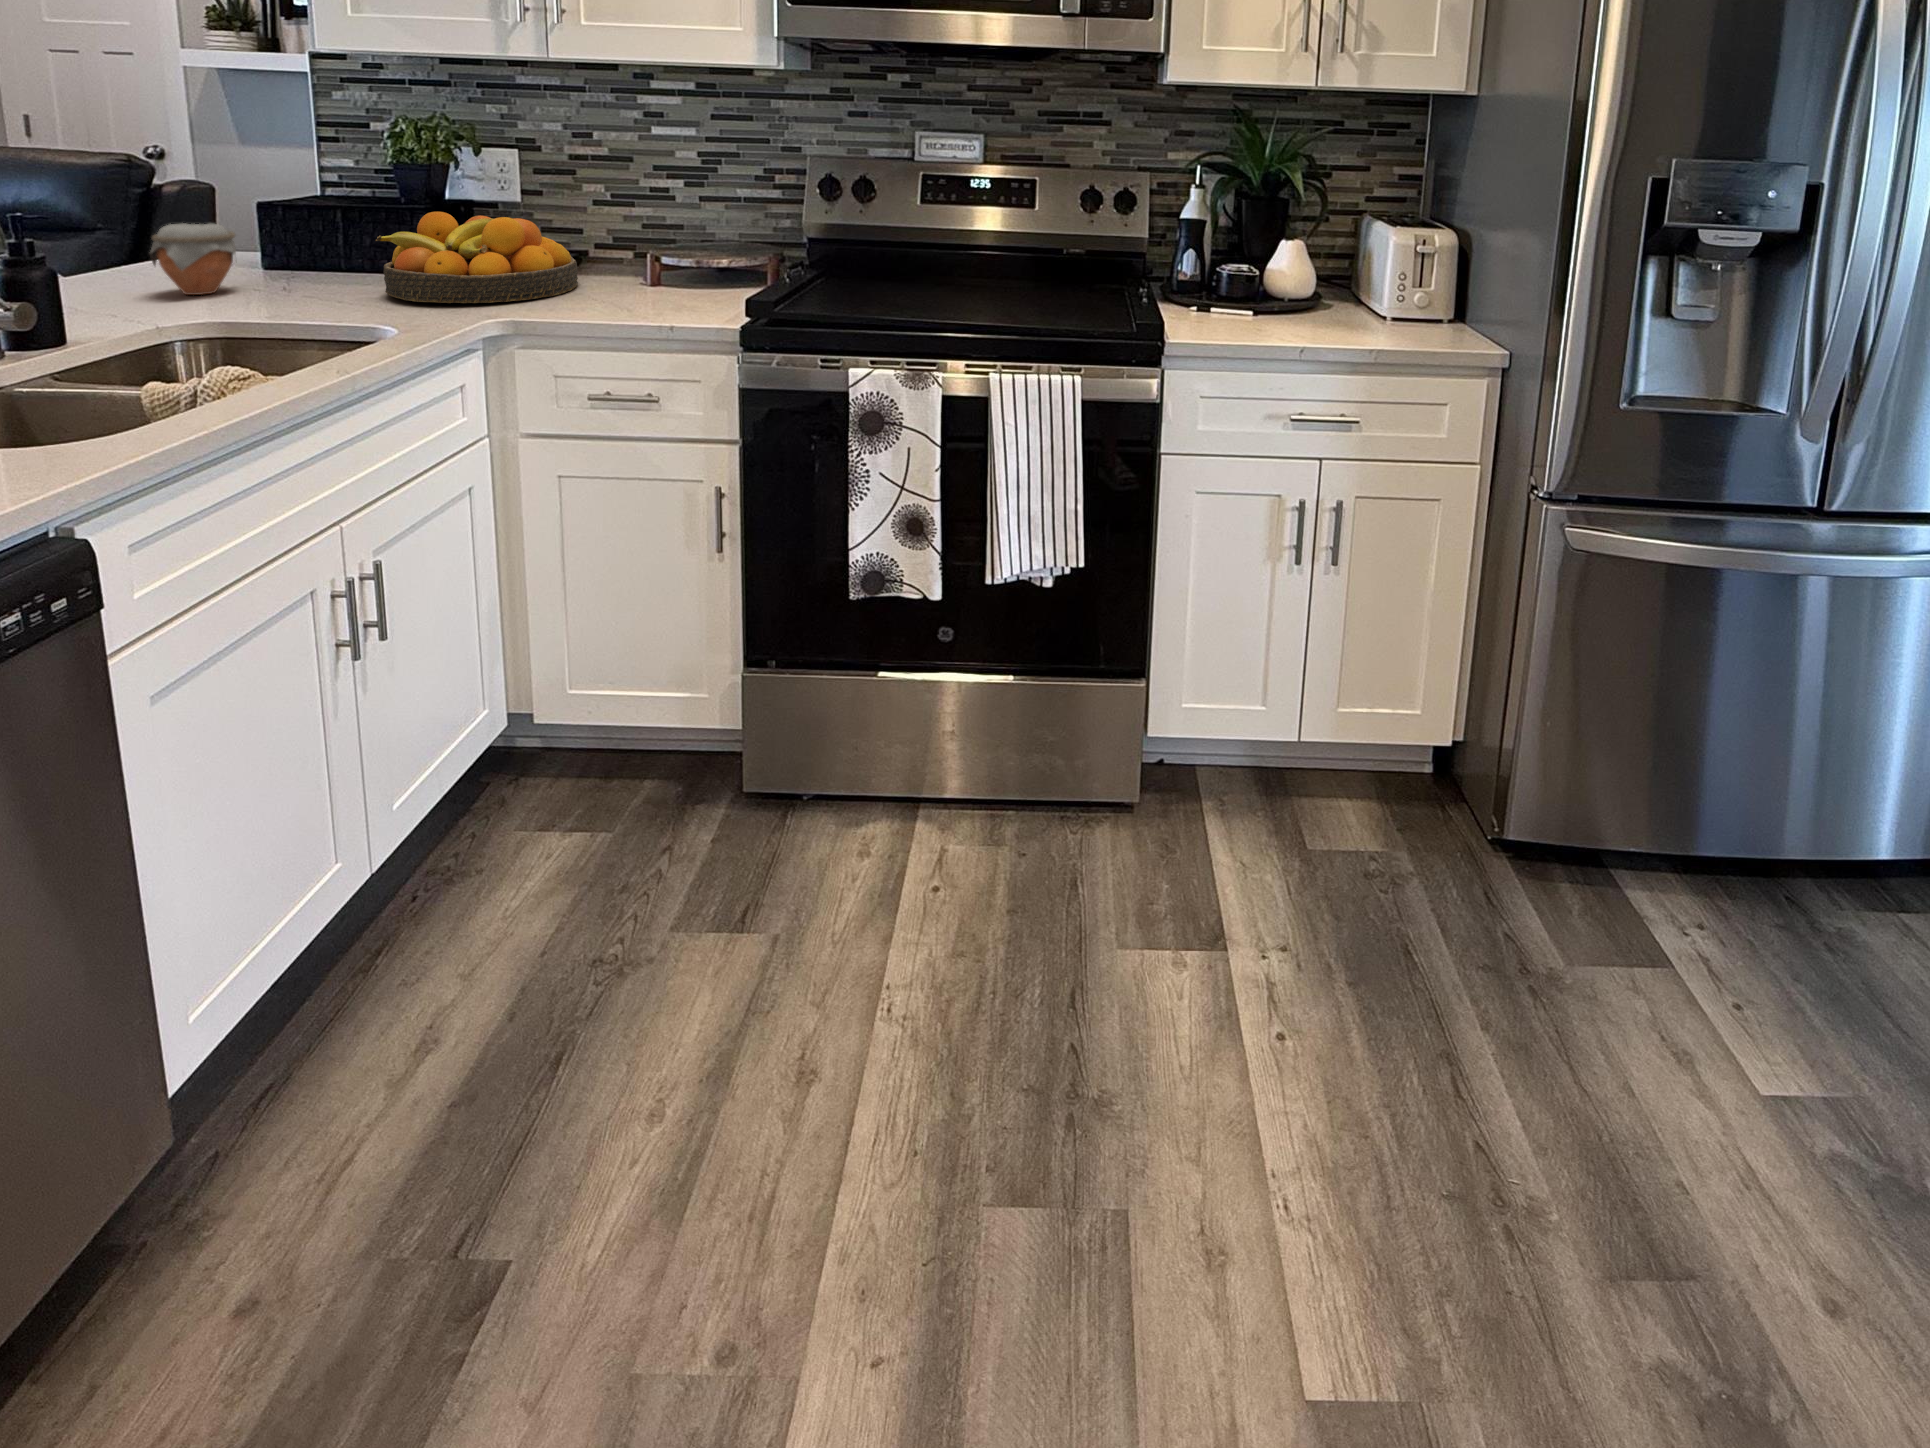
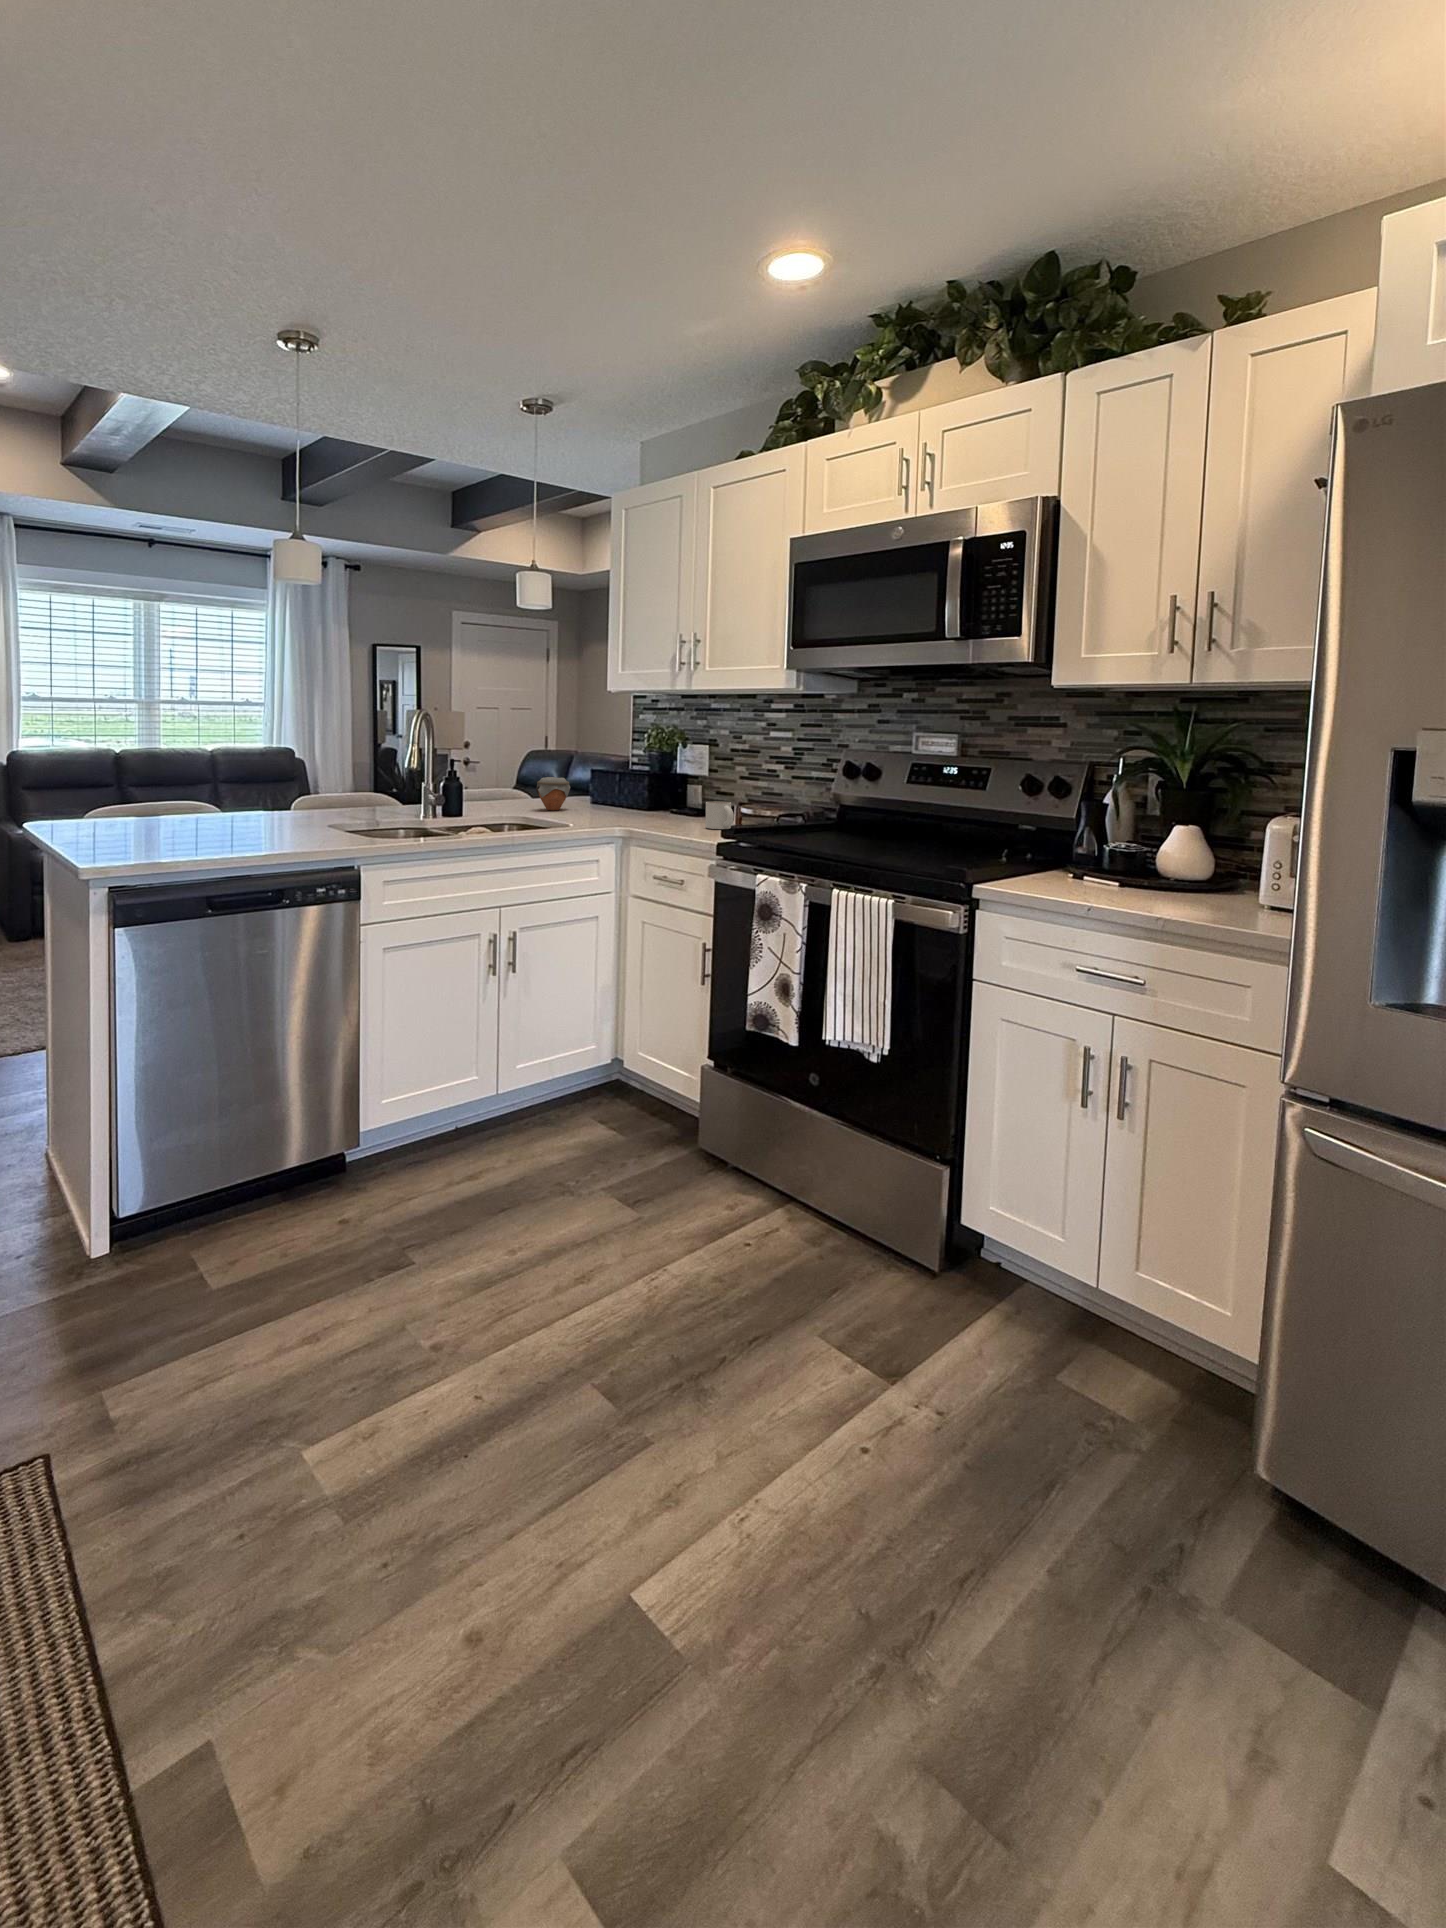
fruit bowl: present [376,212,578,303] -> none [604,775,698,823]
mug: none [642,251,702,299] -> present [705,801,734,829]

